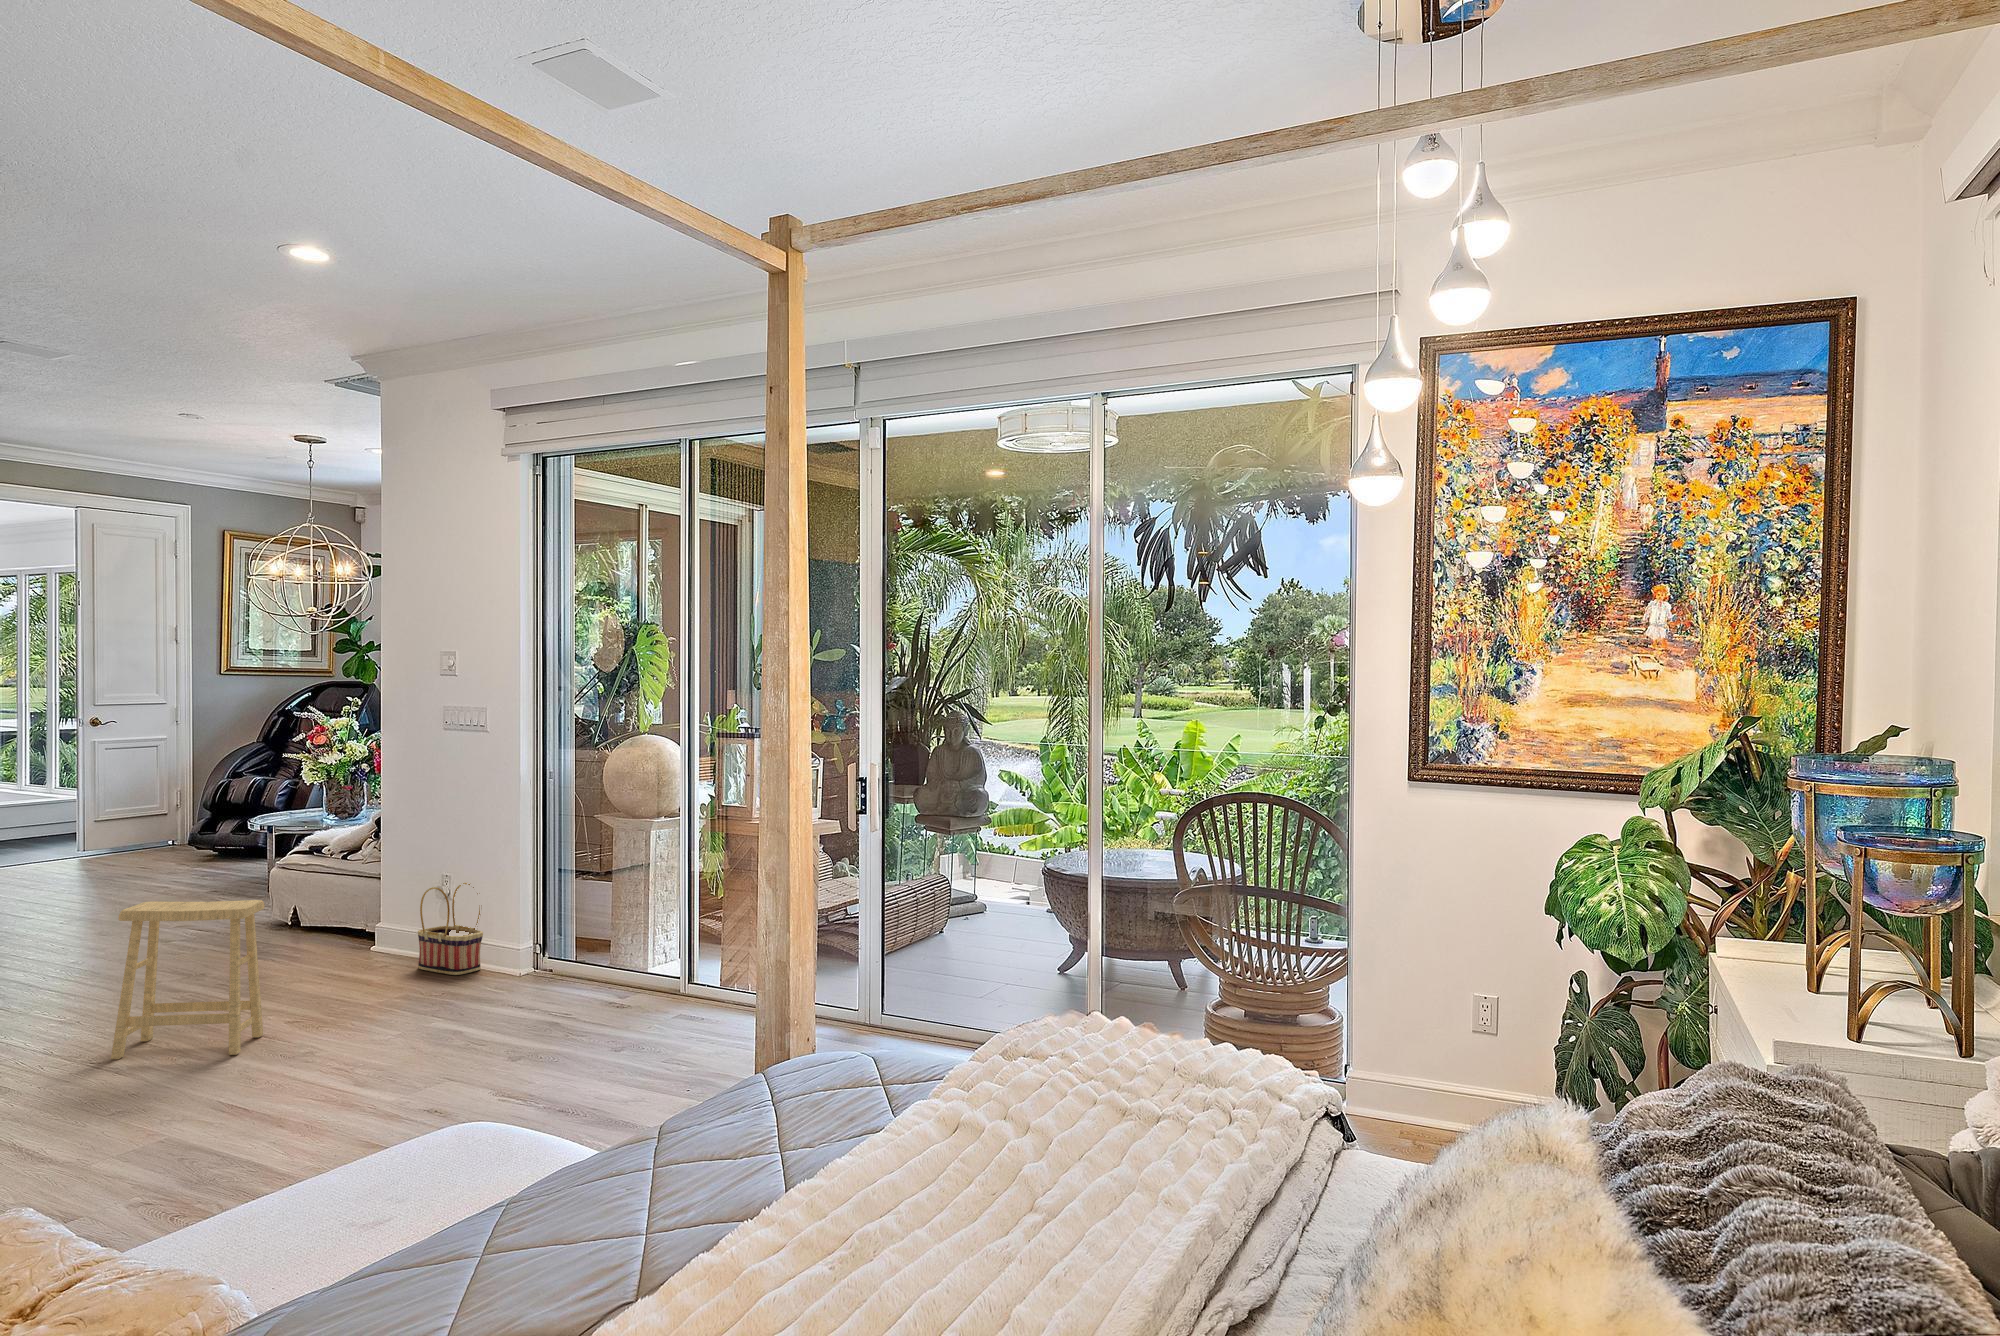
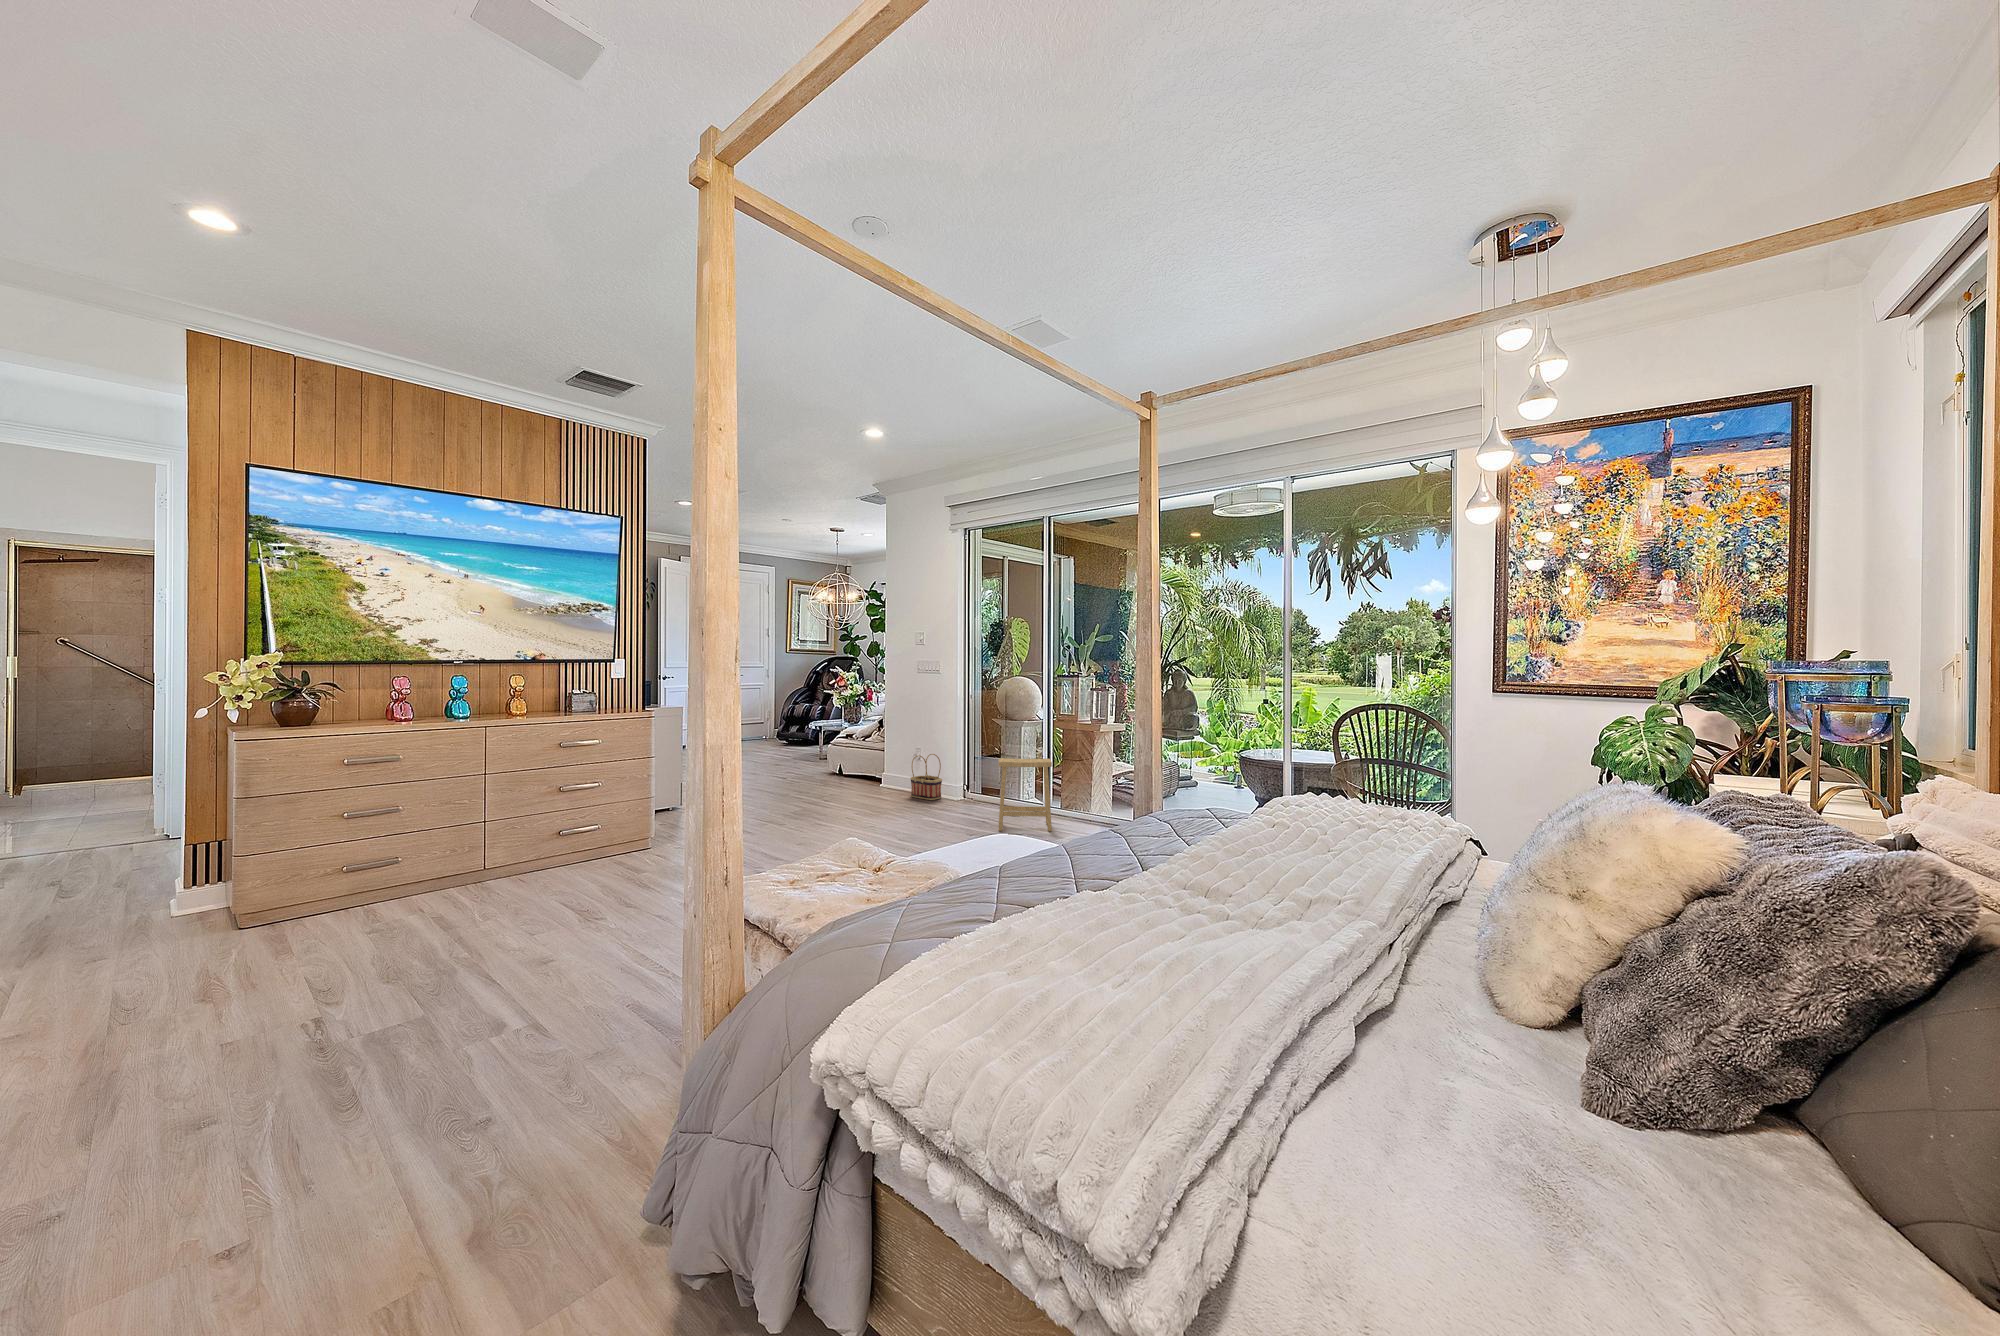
footstool: present [111,900,265,1060] -> present [998,758,1052,831]

